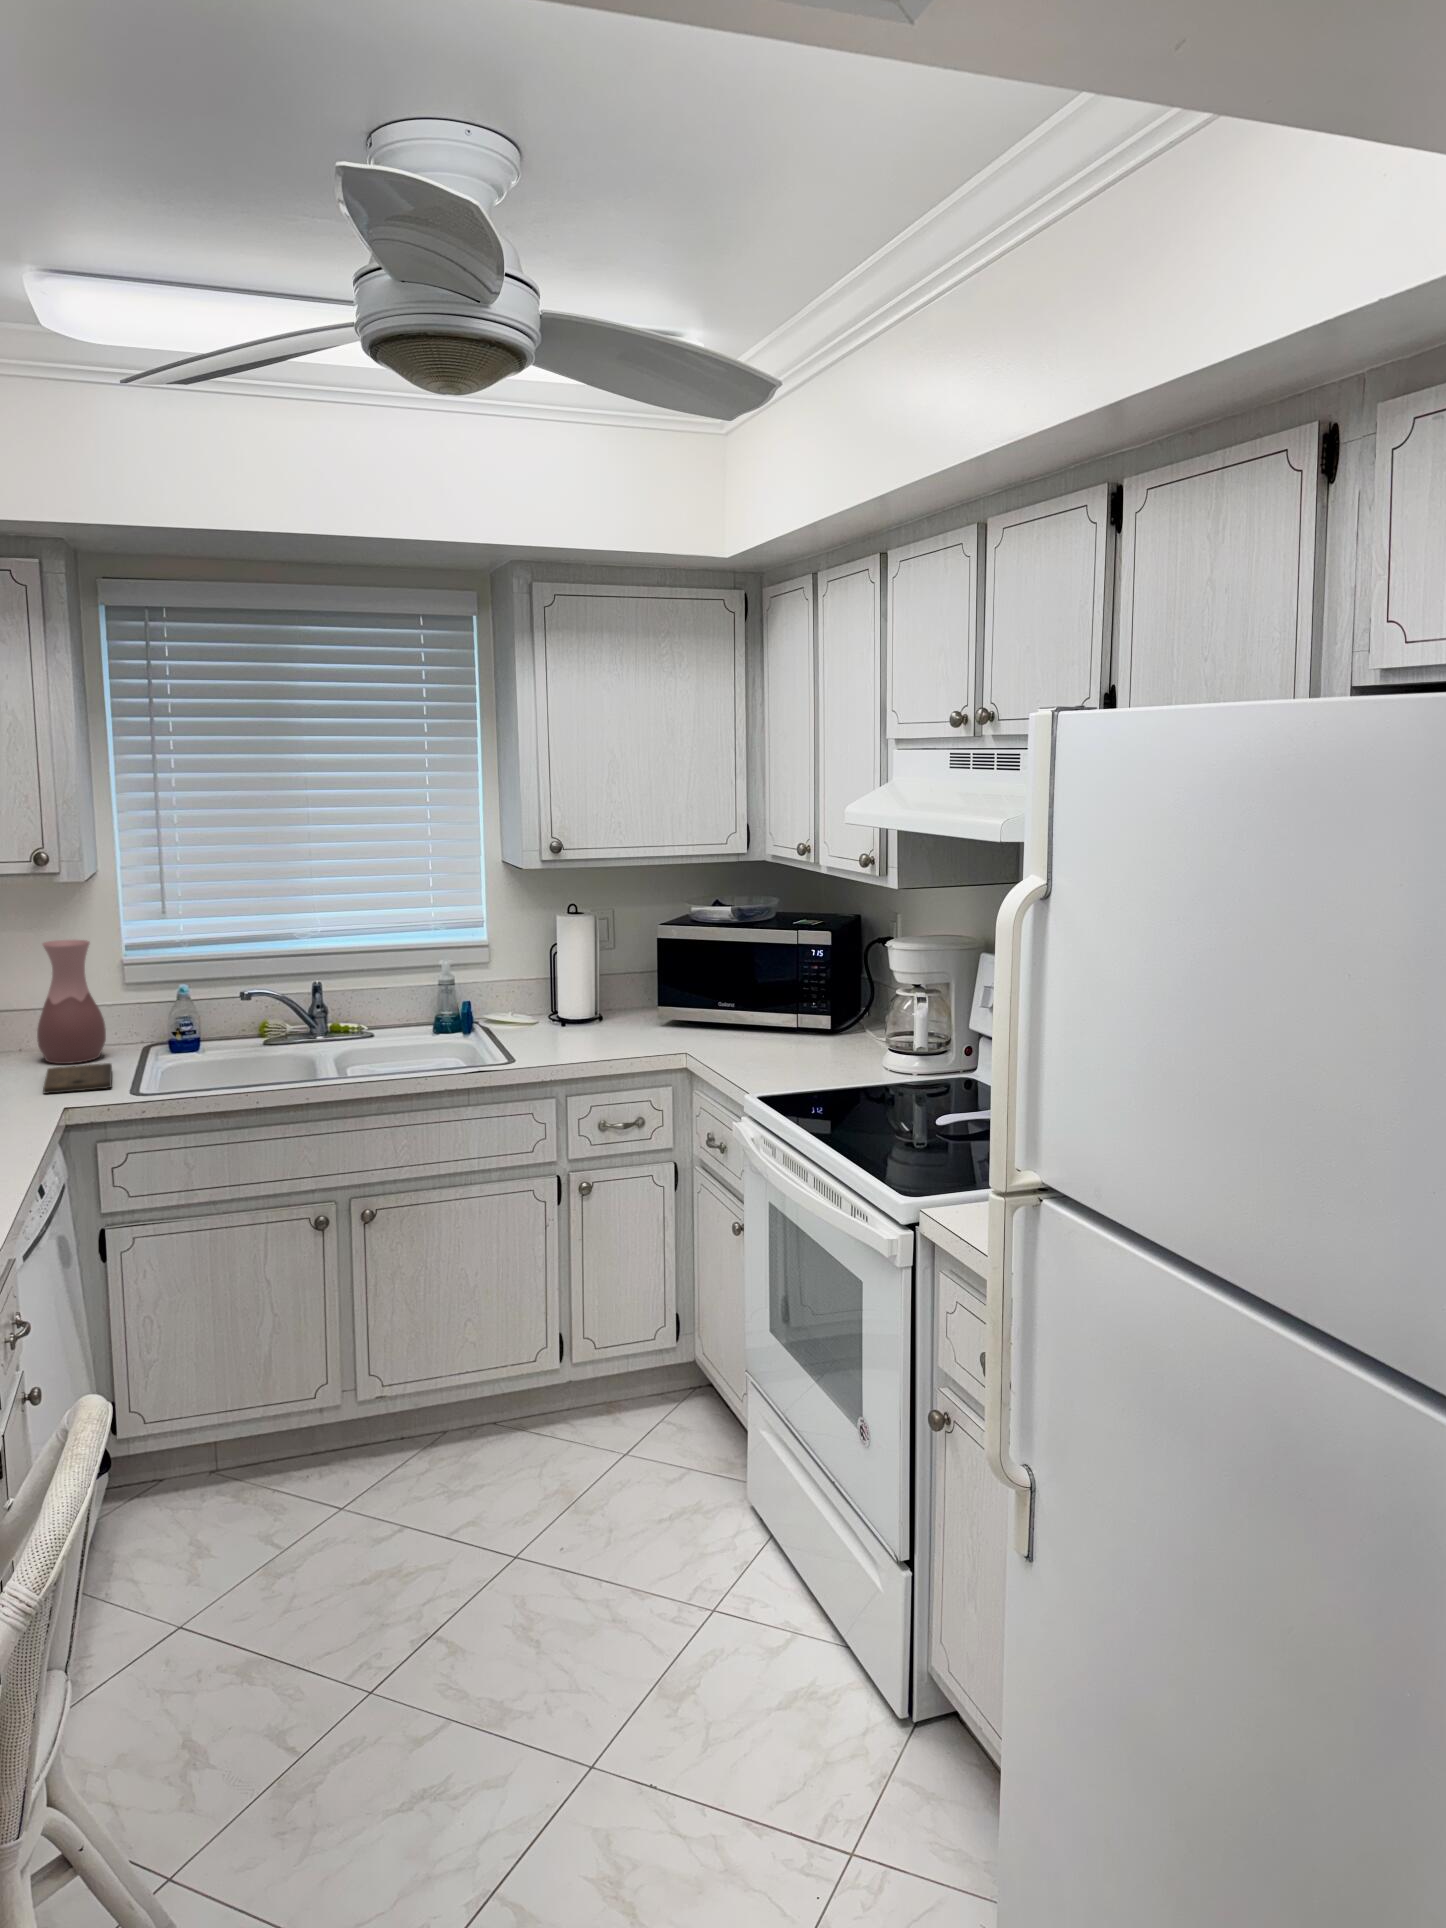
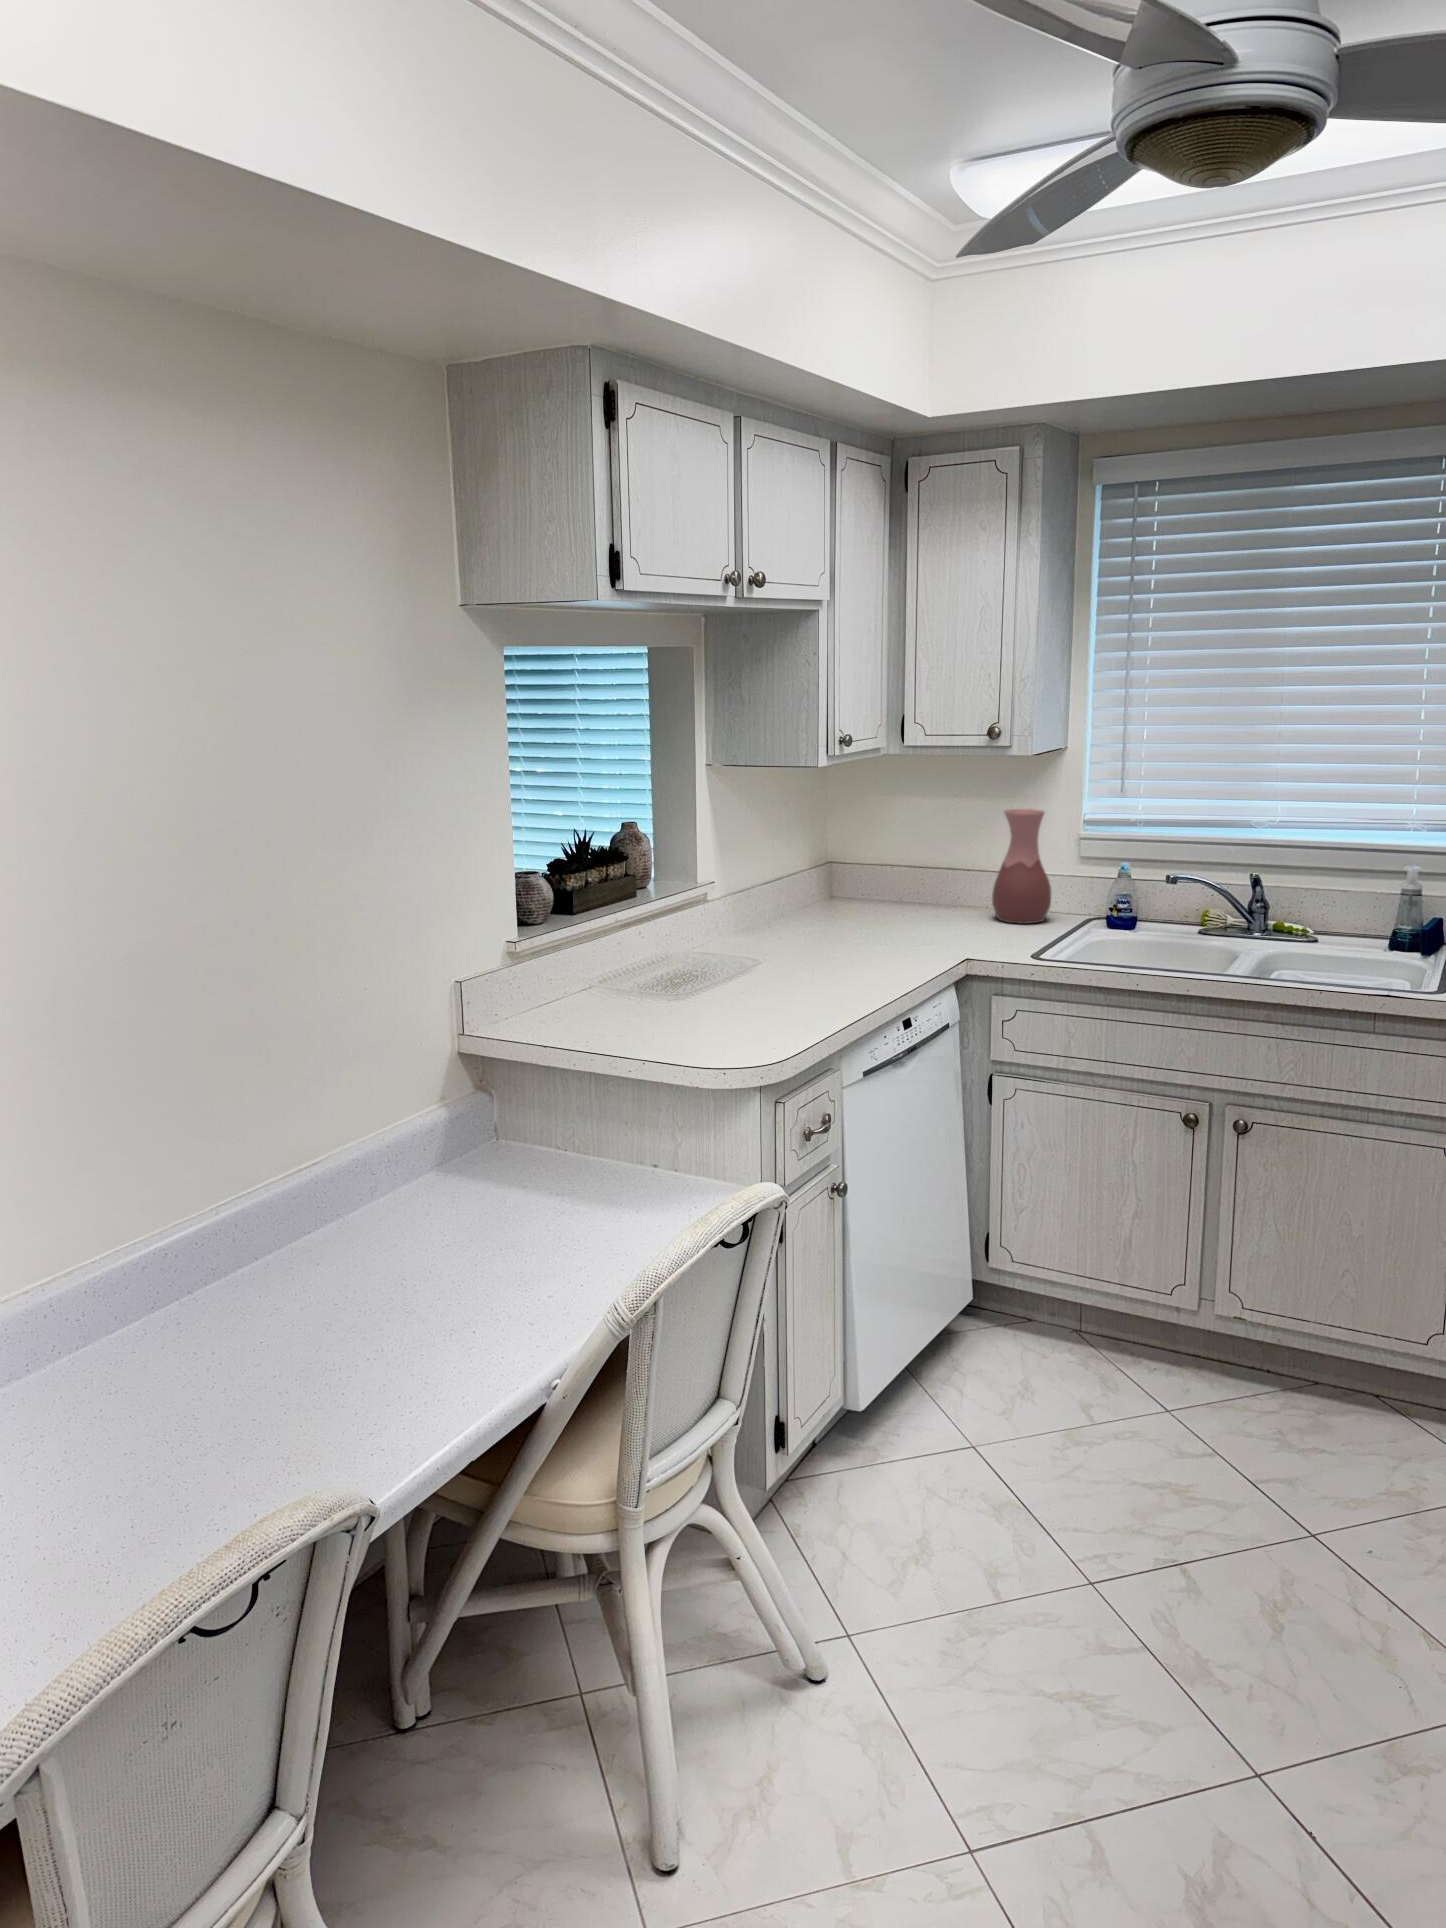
cutting board: present [43,1063,112,1094] -> none [965,923,1040,949]

